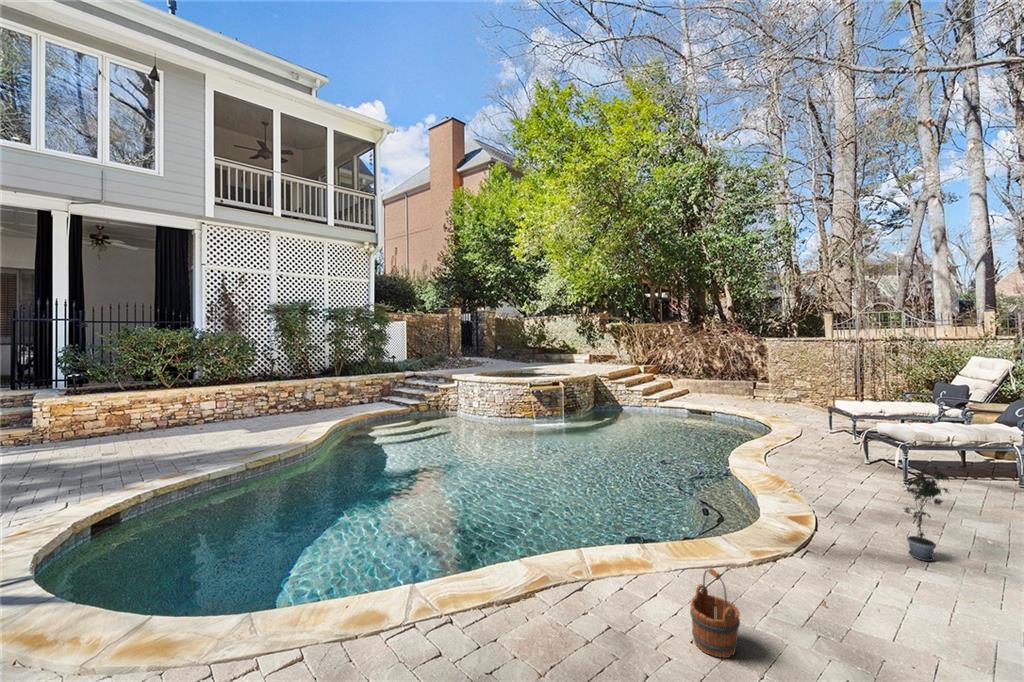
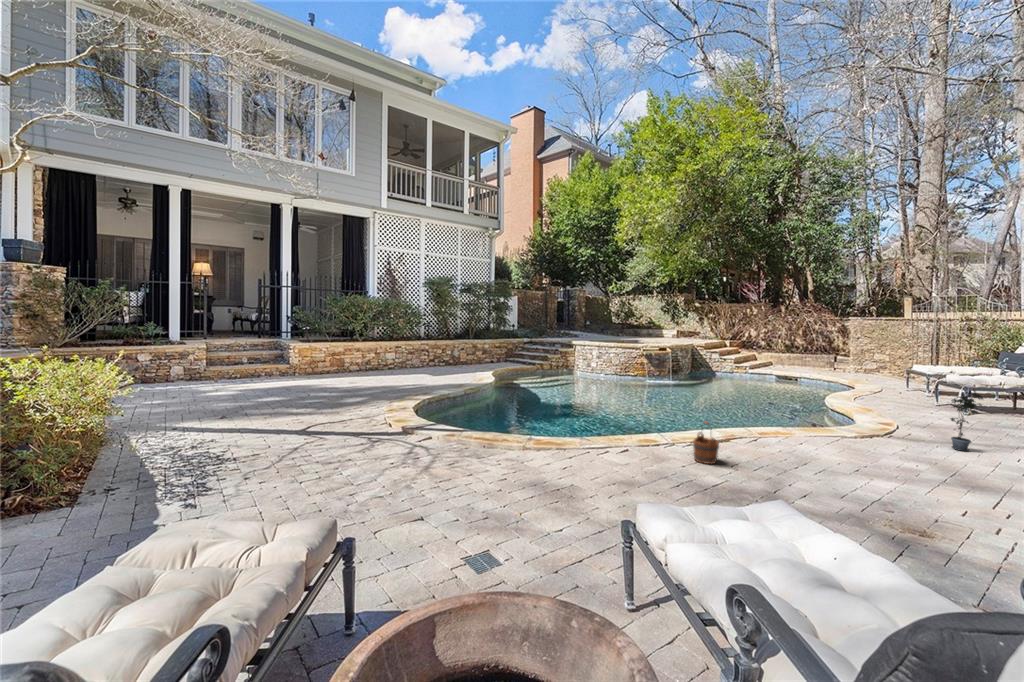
wooden bucket: present [690,568,740,658] -> present [693,421,719,464]

